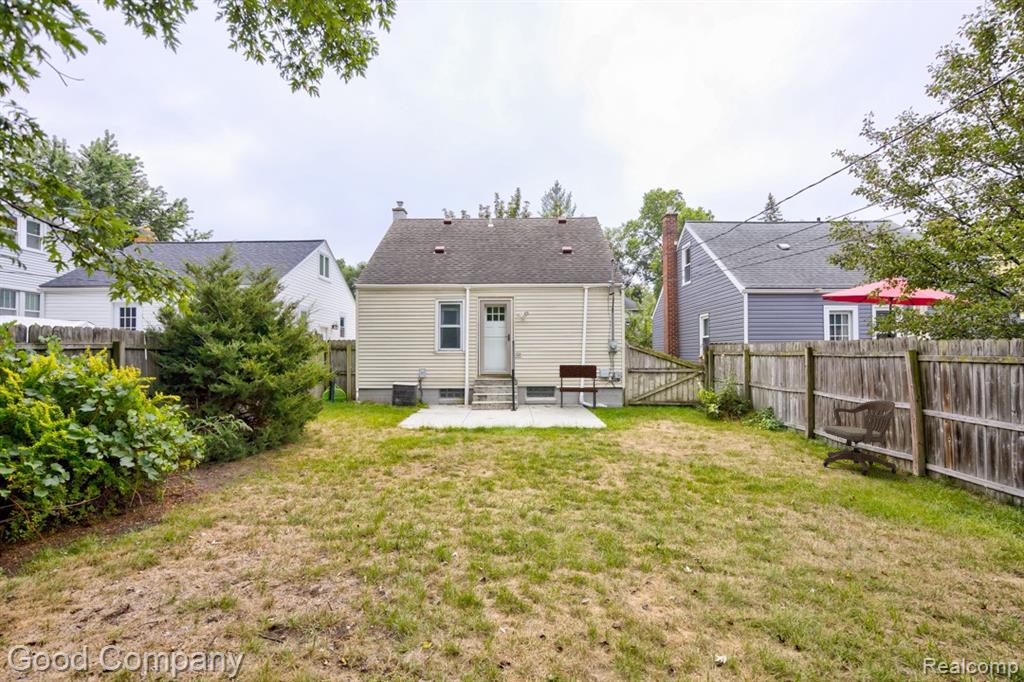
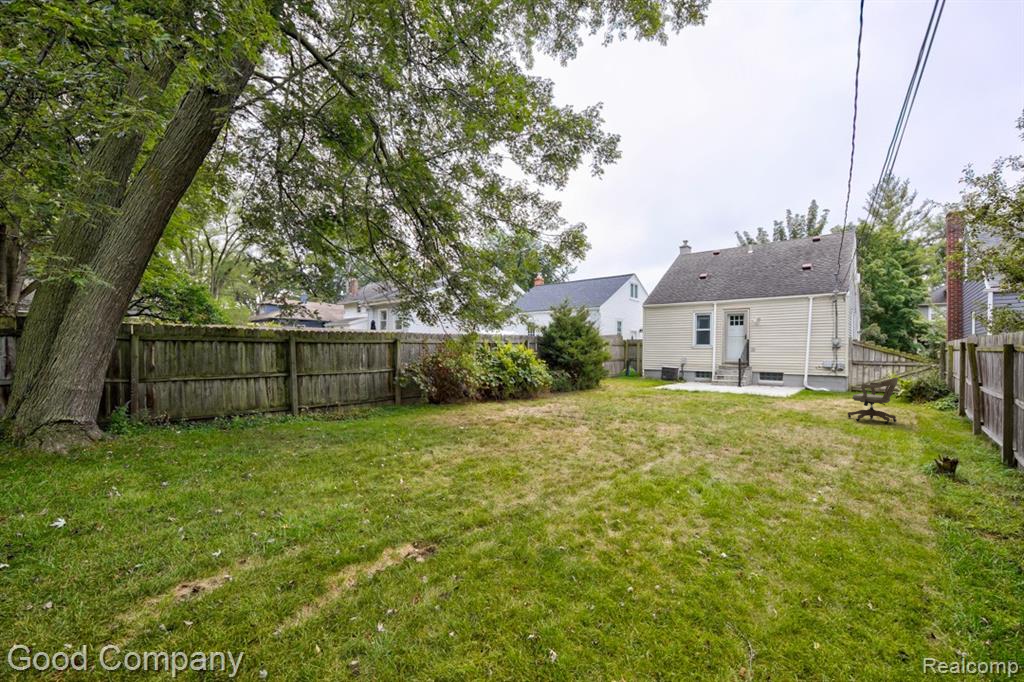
bench: present [559,365,598,408] -> none [778,357,818,392]

